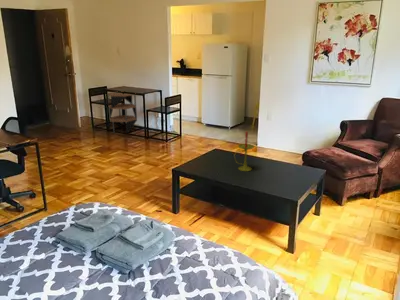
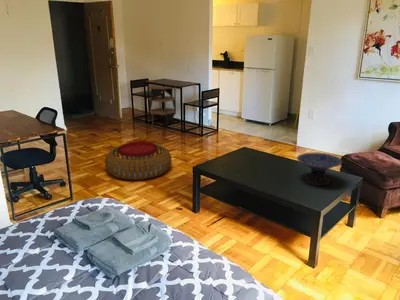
candle: present [239,132,254,171] -> none [258,130,280,173]
pouf: none [75,149,143,187] -> present [105,141,172,180]
decorative bowl: none [270,150,311,180] -> present [297,153,342,186]

